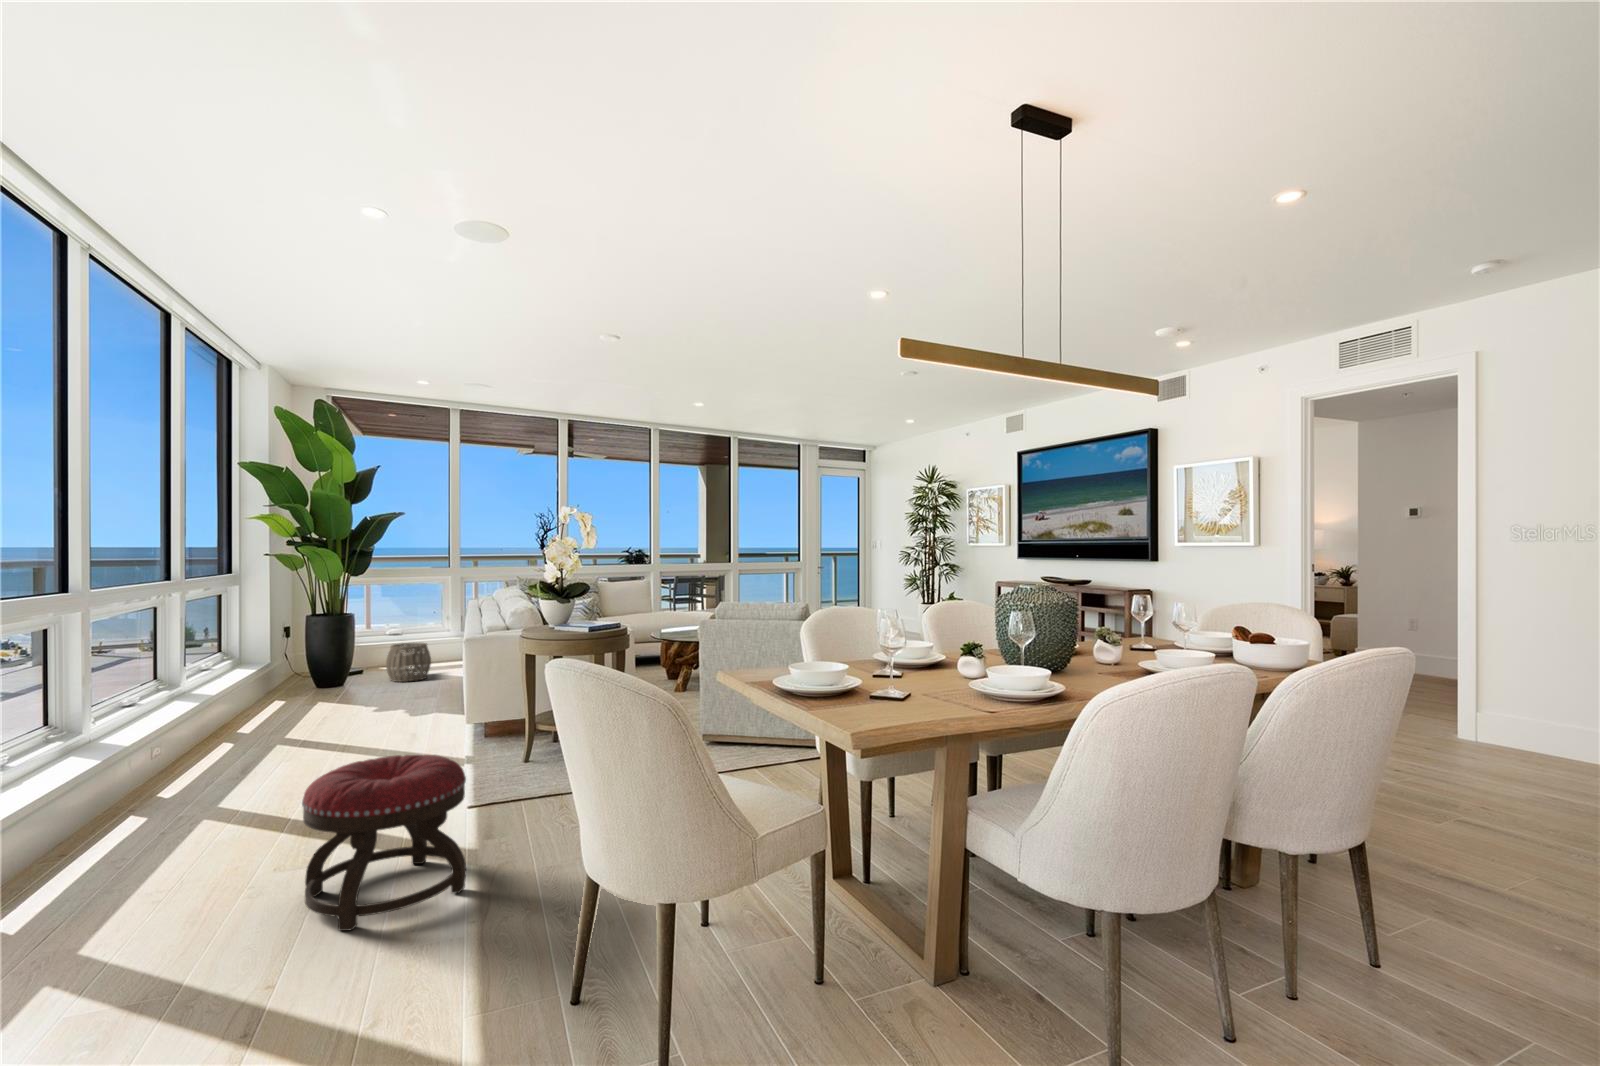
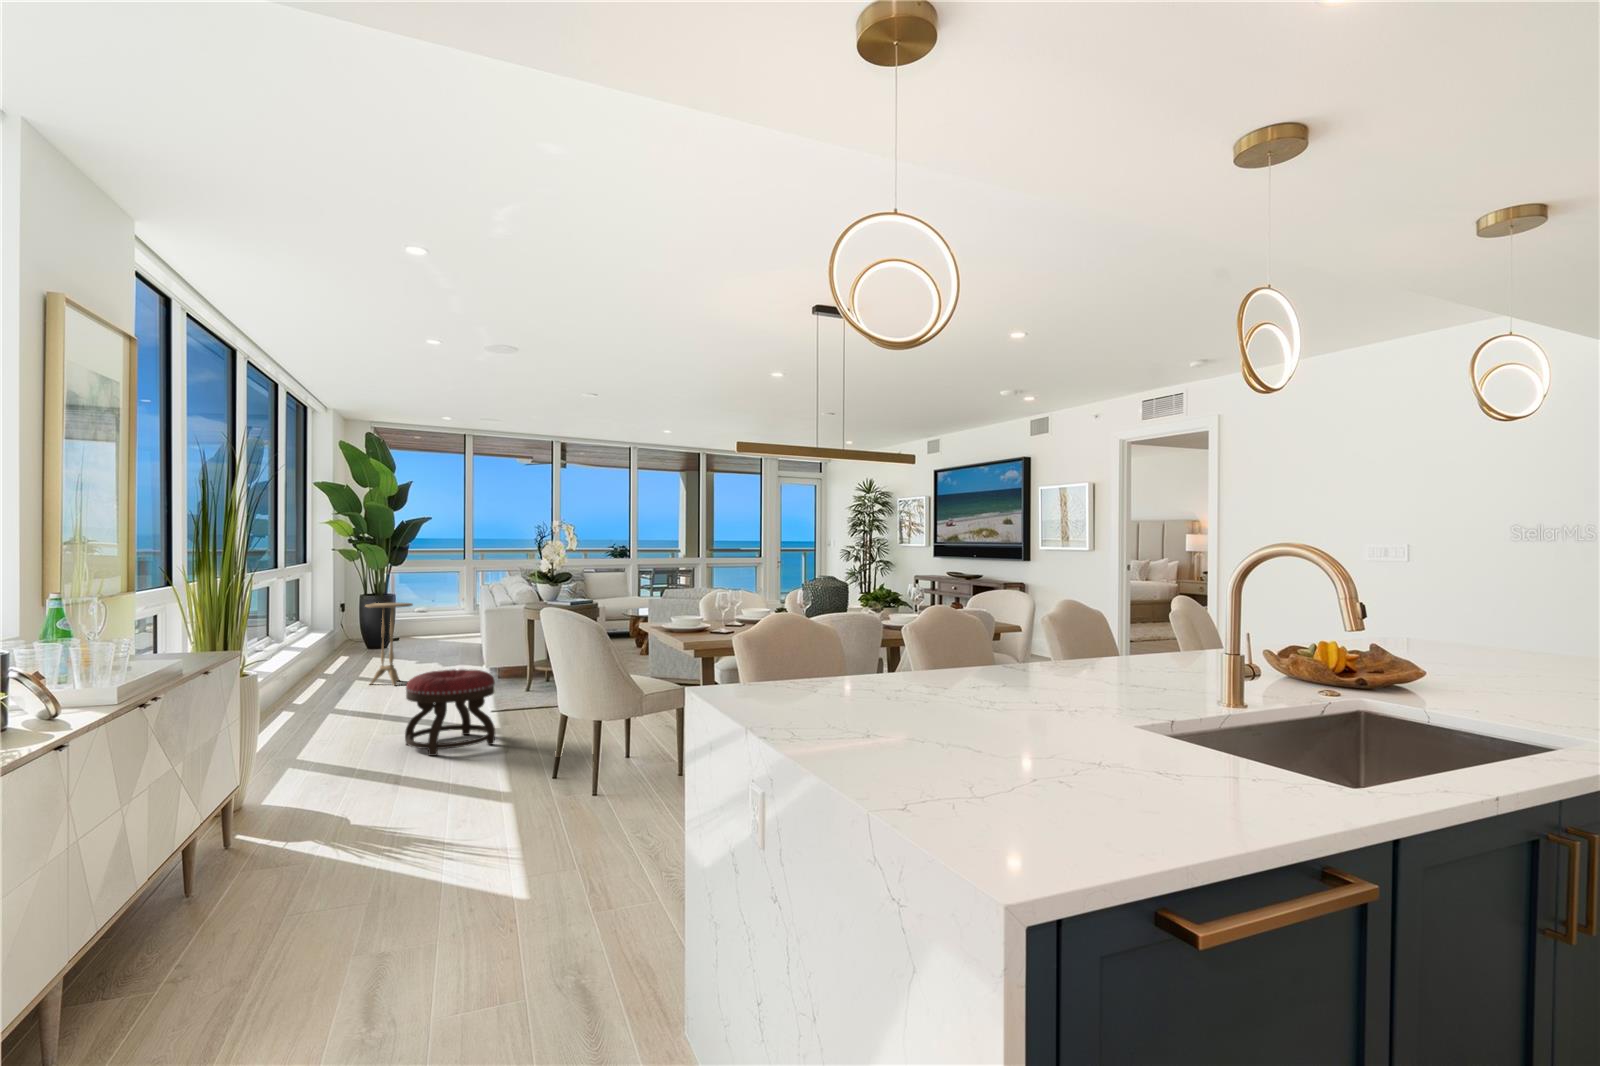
side table: none [291,629,362,749] -> present [366,603,413,686]
woven basket: present [386,643,431,682] -> none [418,619,453,649]

